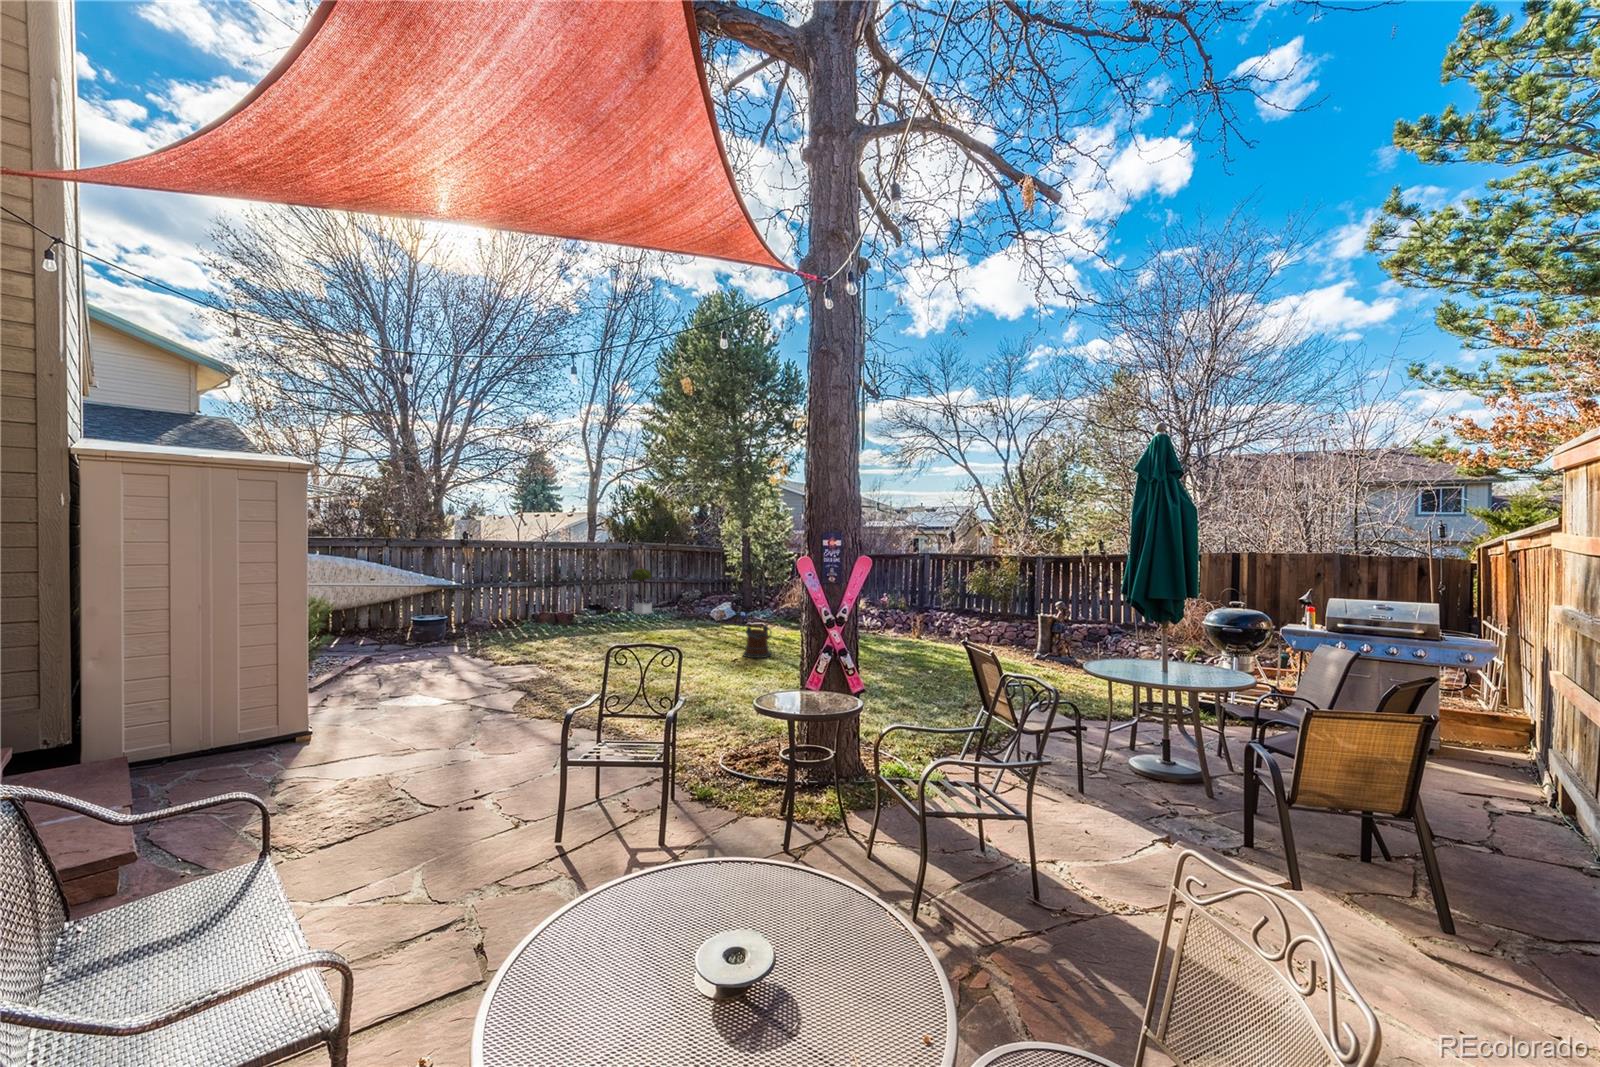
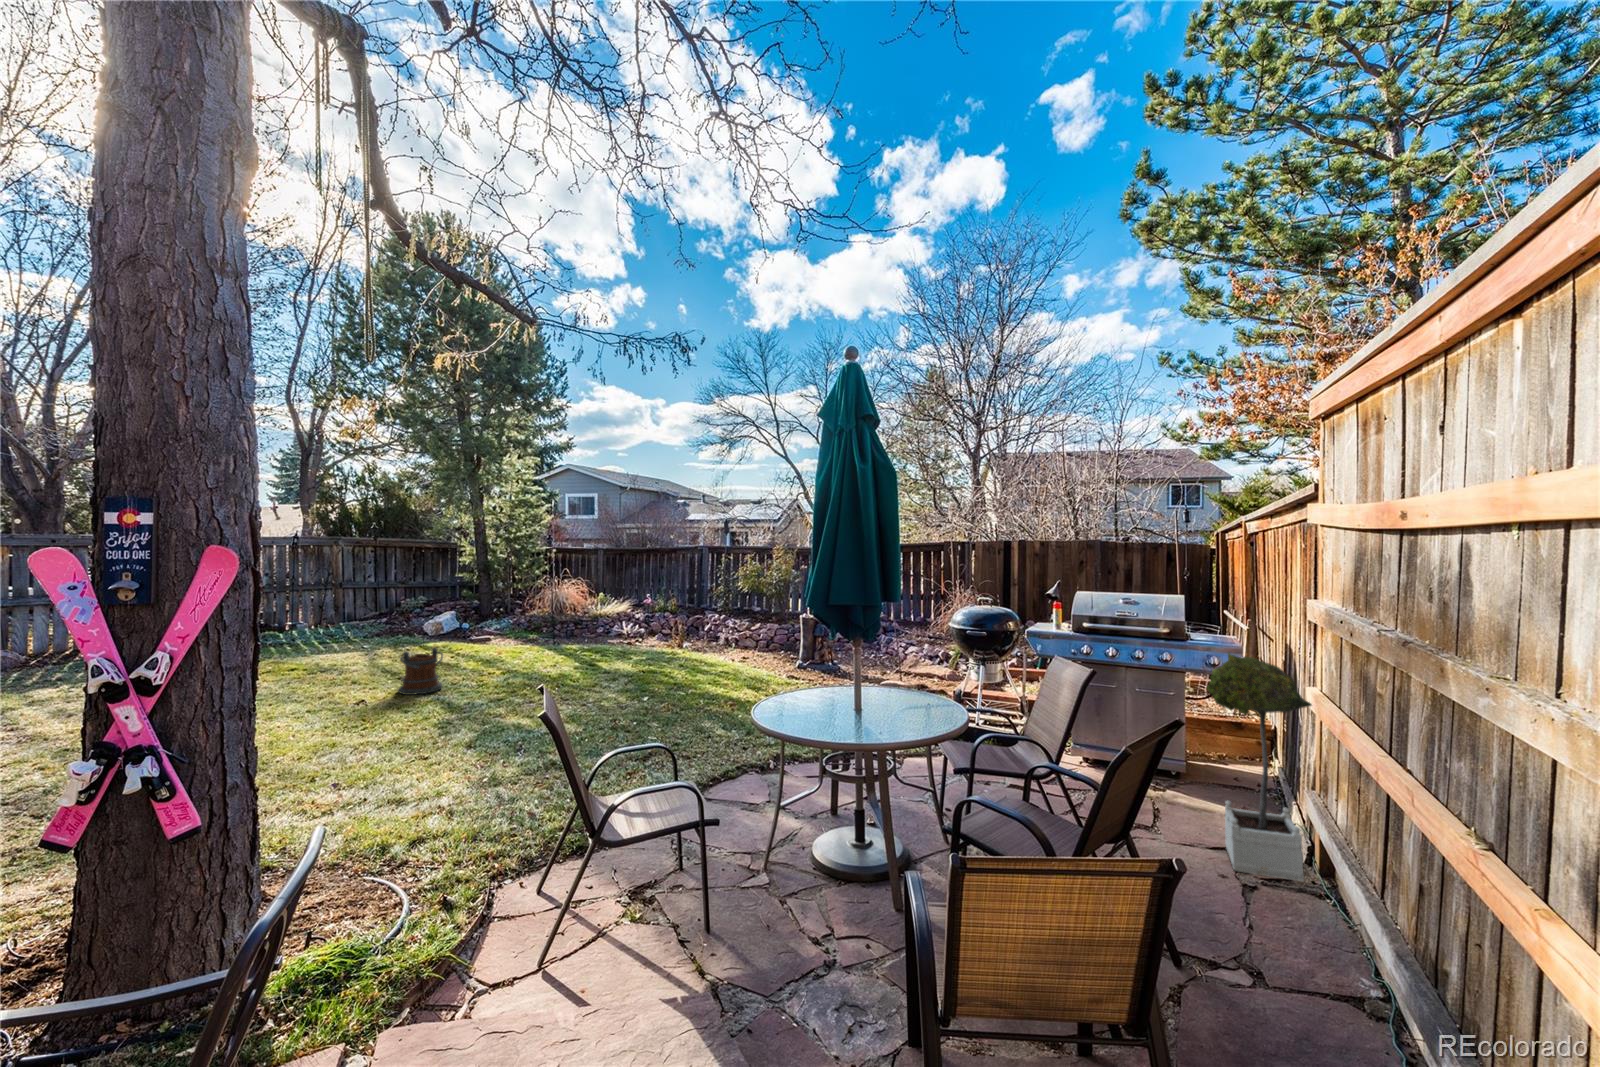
potted tree: present [631,568,652,614] -> present [1207,653,1312,881]

